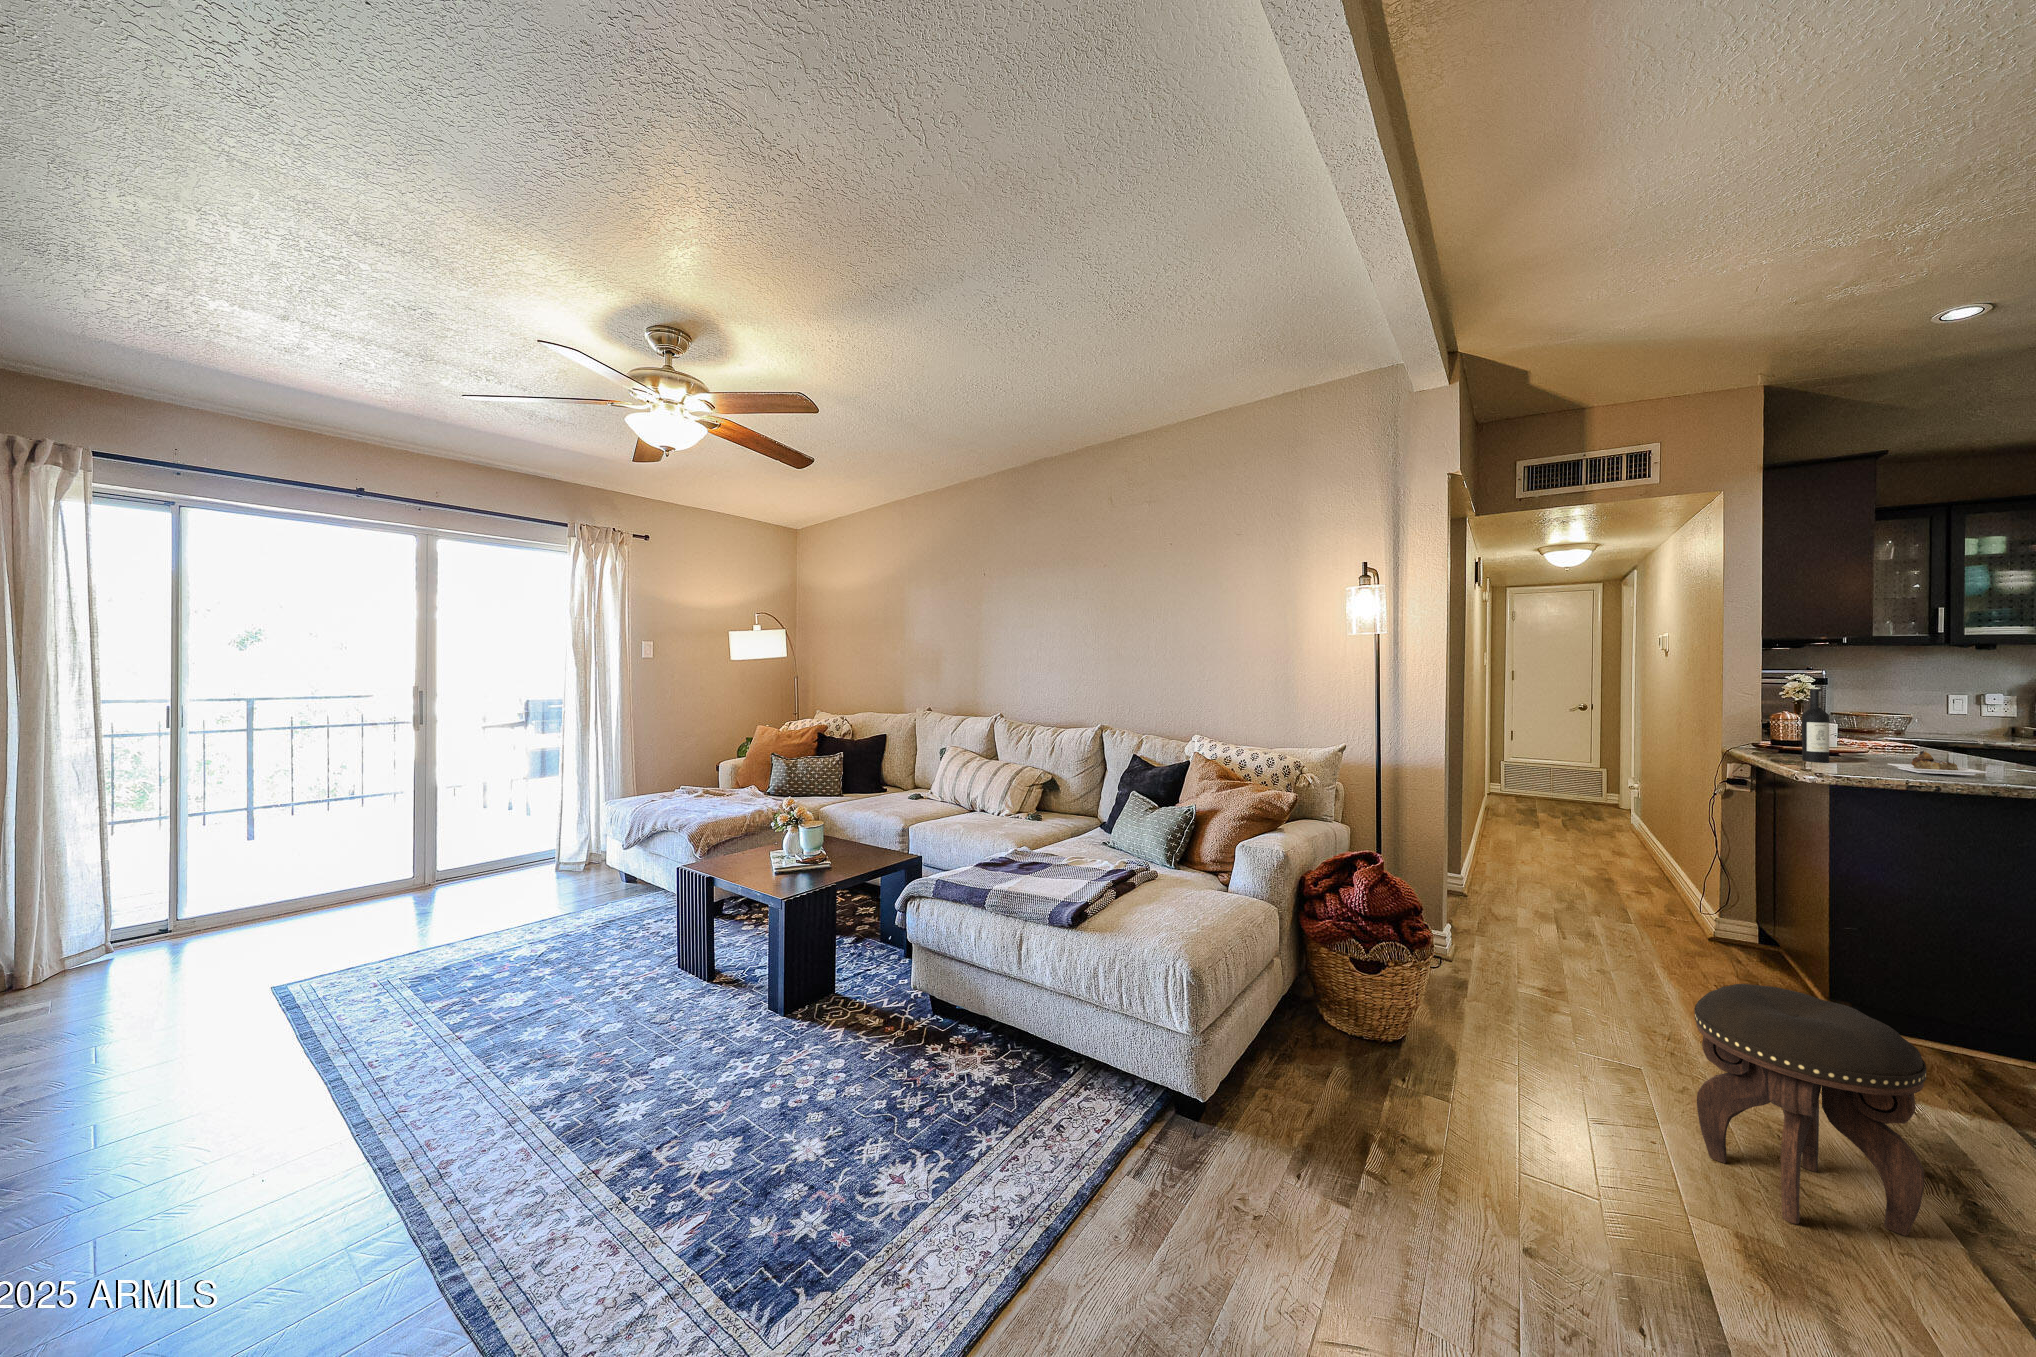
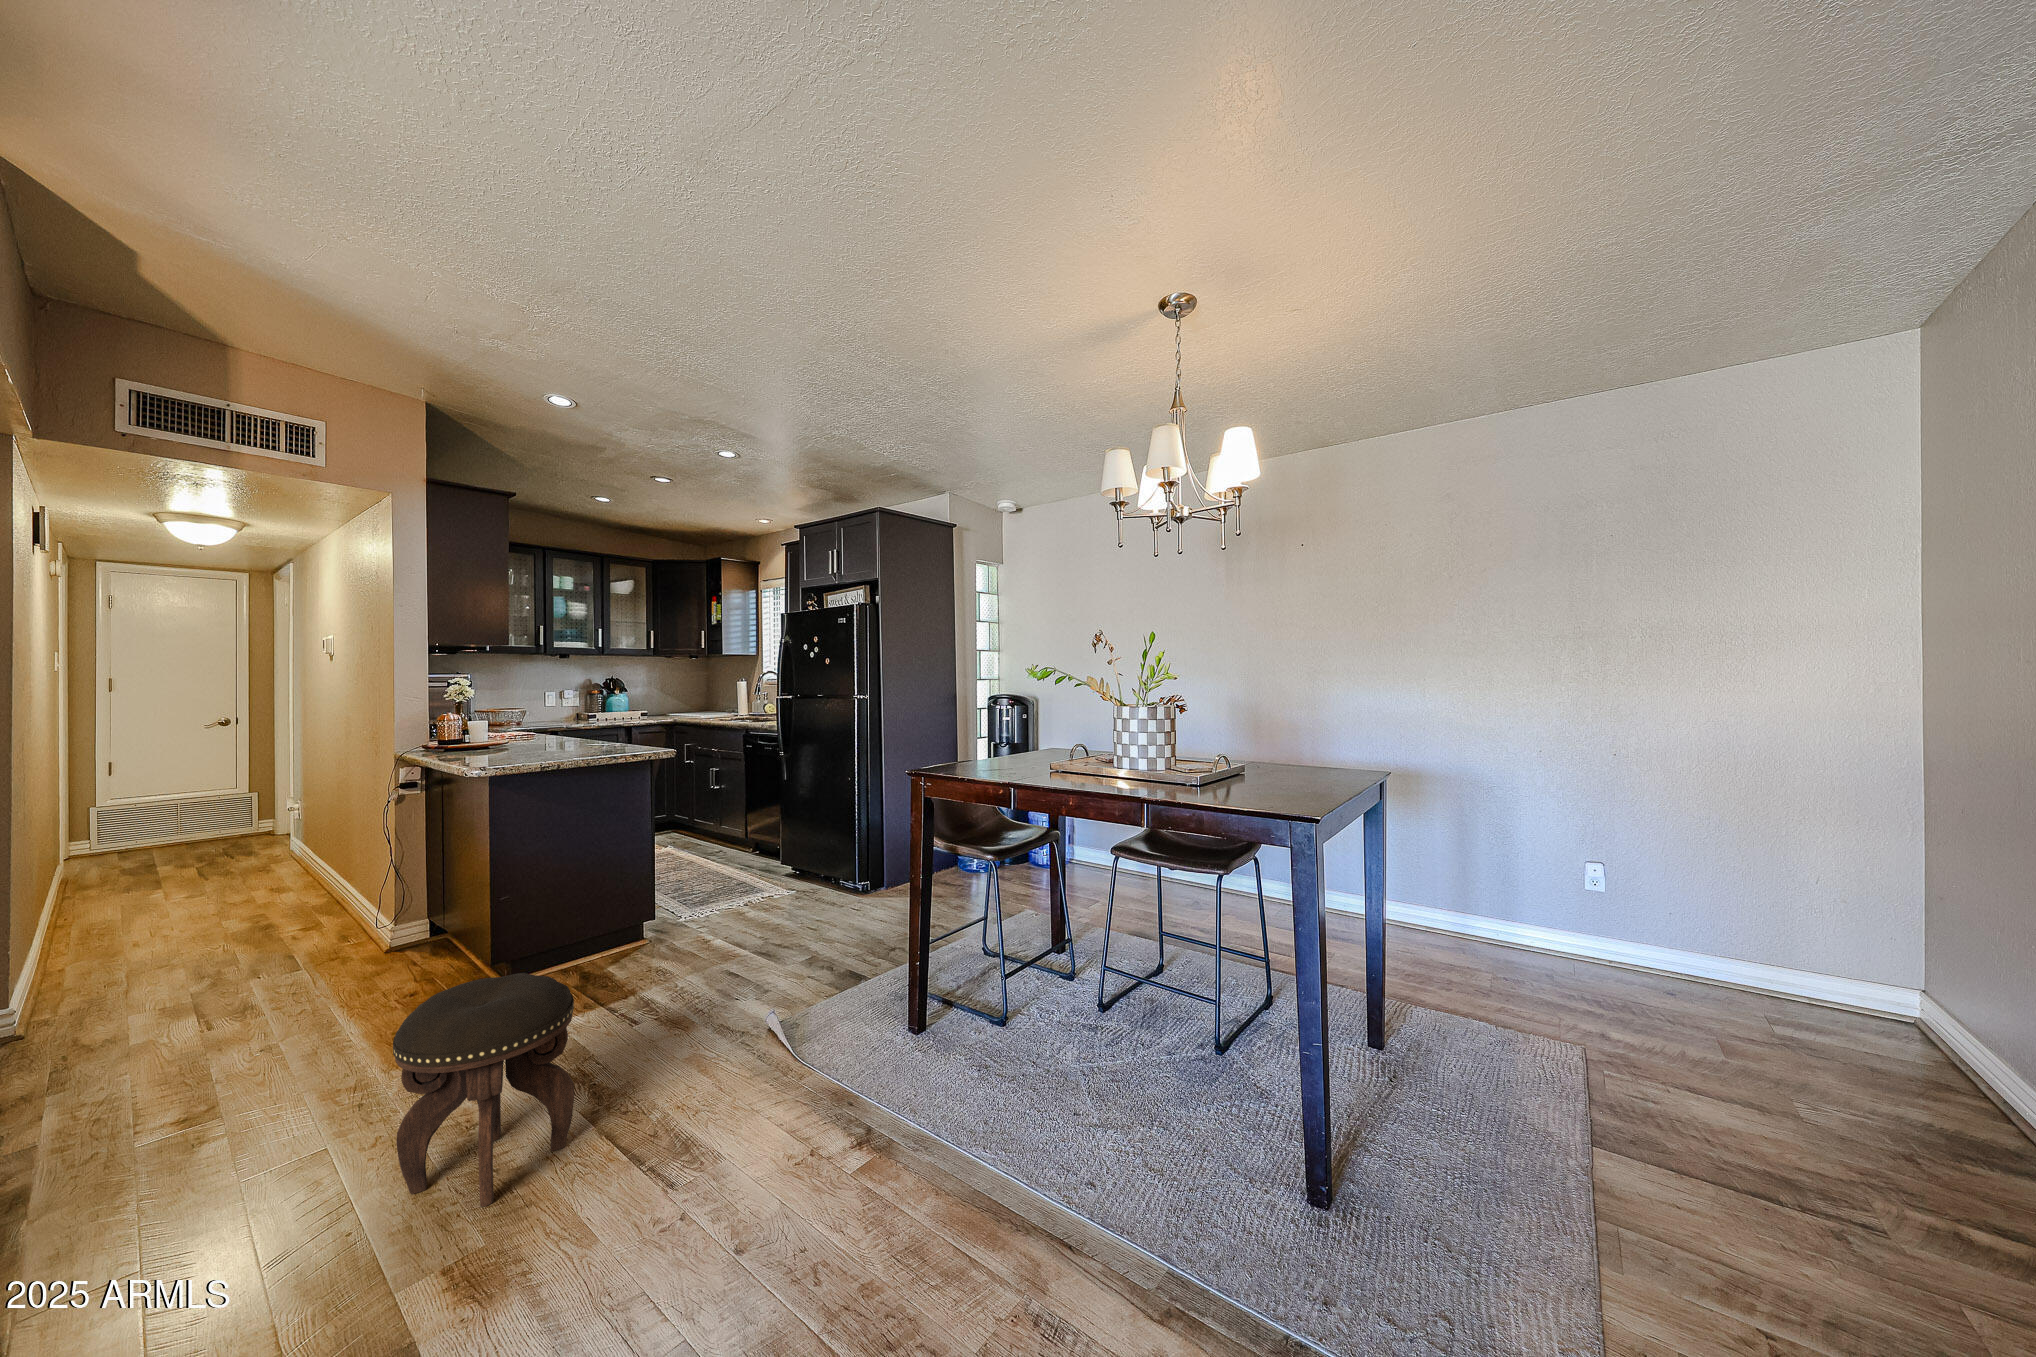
wine bottle: present [1802,689,1987,775] -> none [466,691,584,759]

